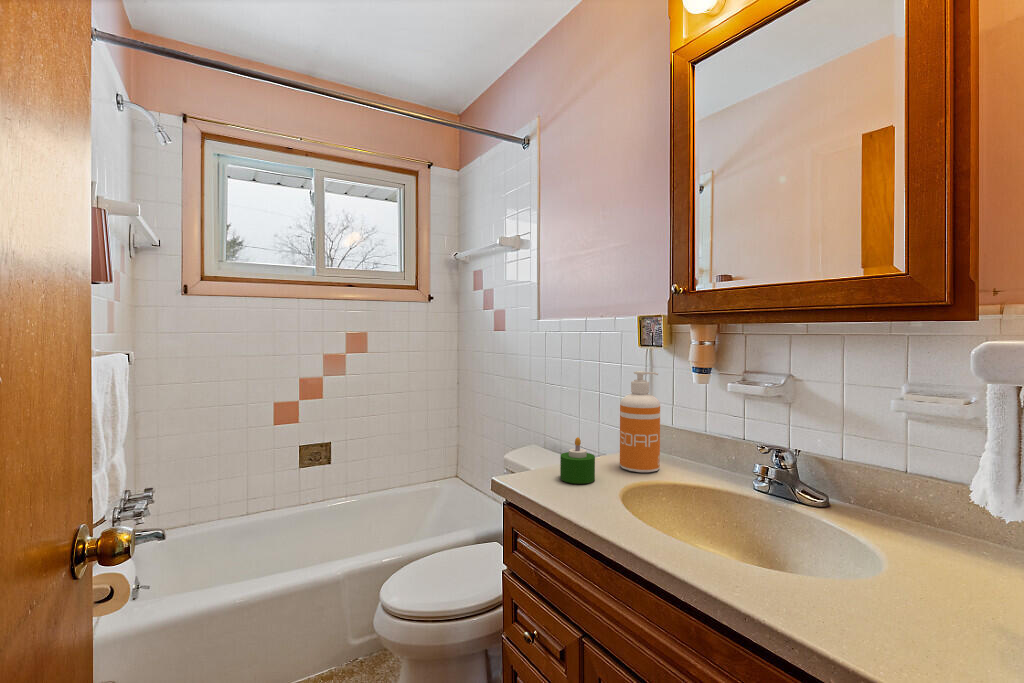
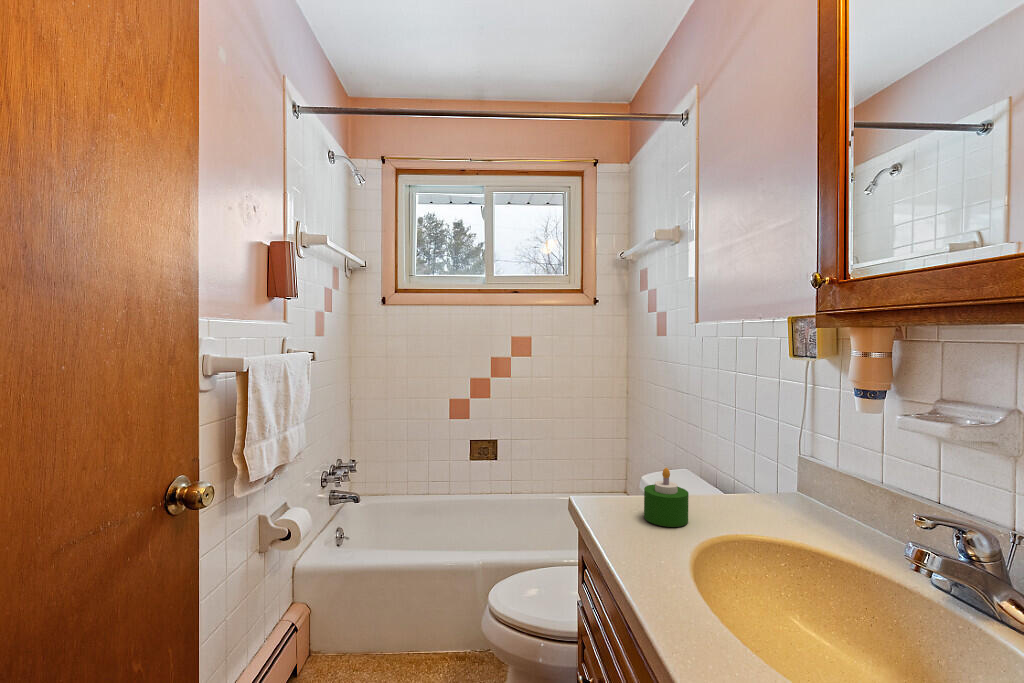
soap dispenser: present [620,371,660,472] -> none [738,390,795,527]

